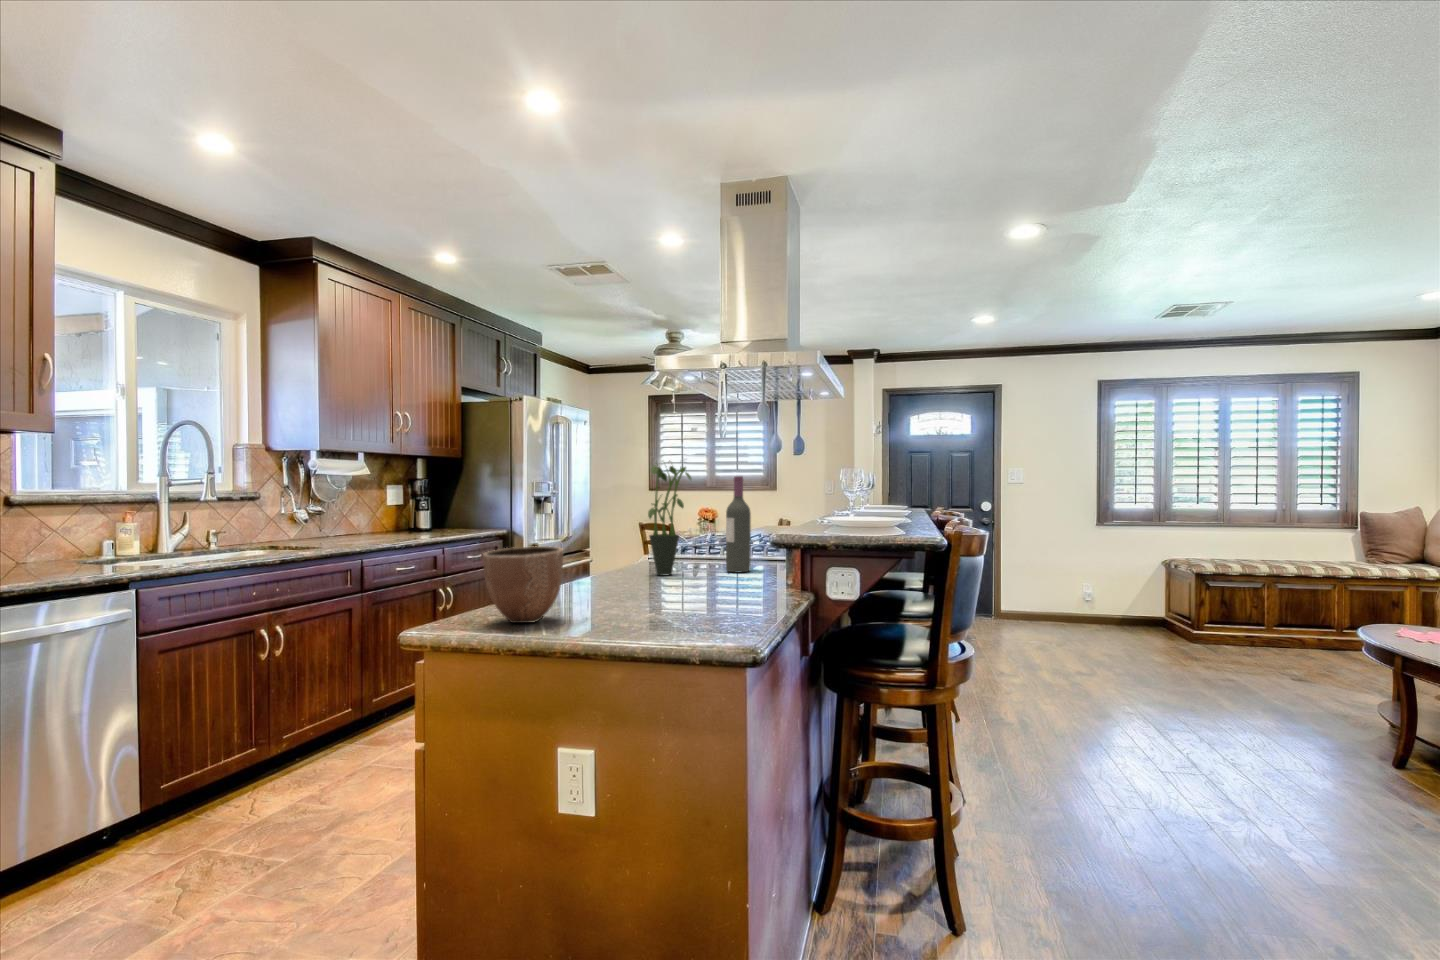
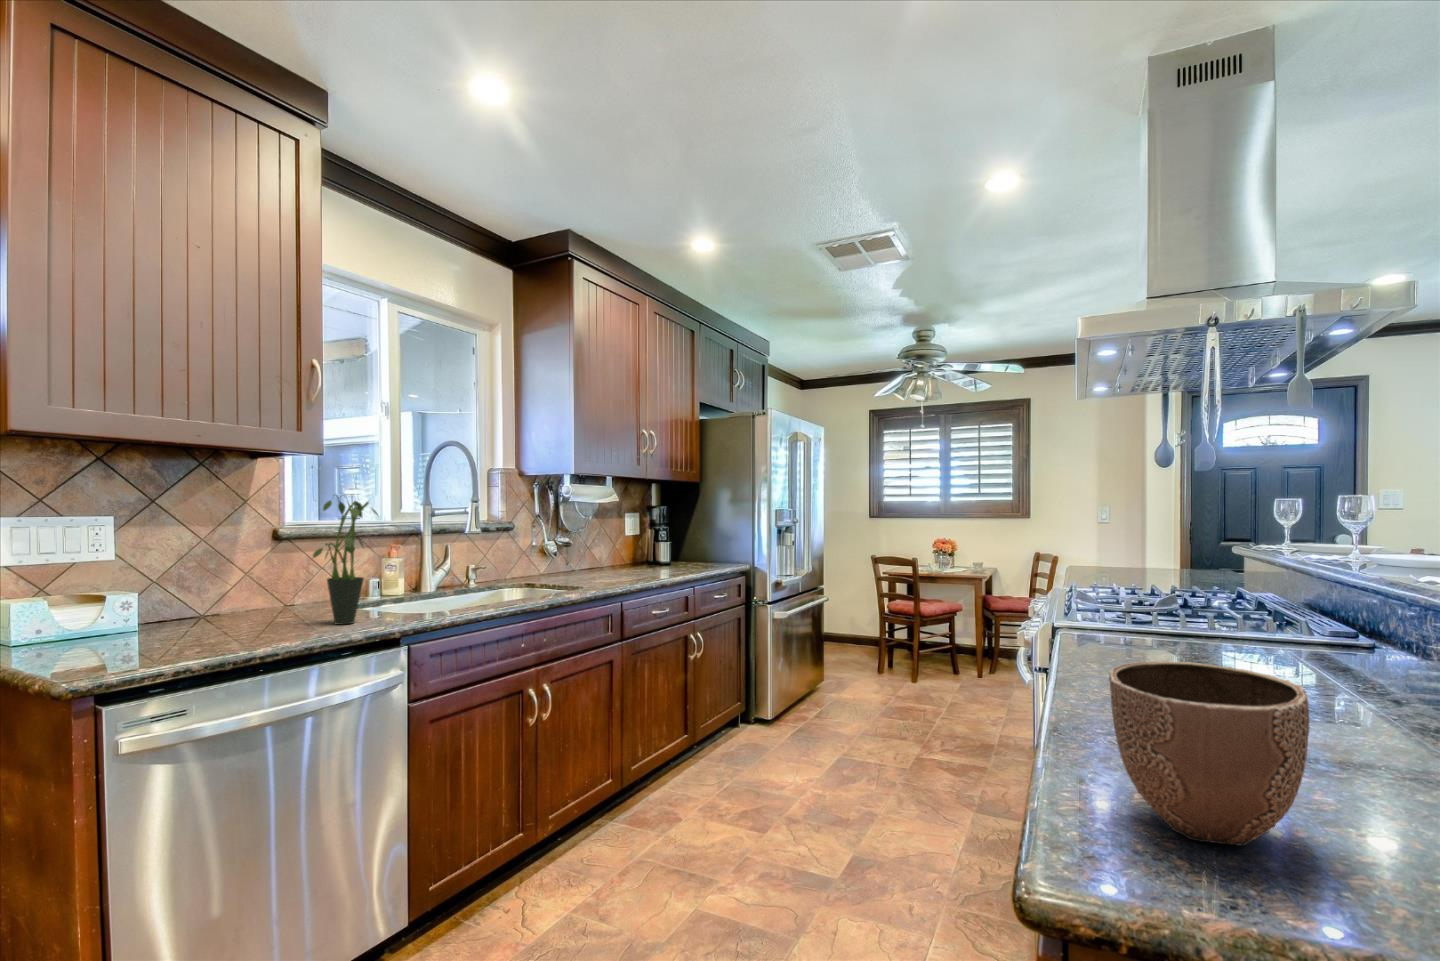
potted plant: present [648,463,691,575] -> present [313,497,378,625]
wine bottle: present [726,476,751,572] -> none [1248,511,1301,669]

